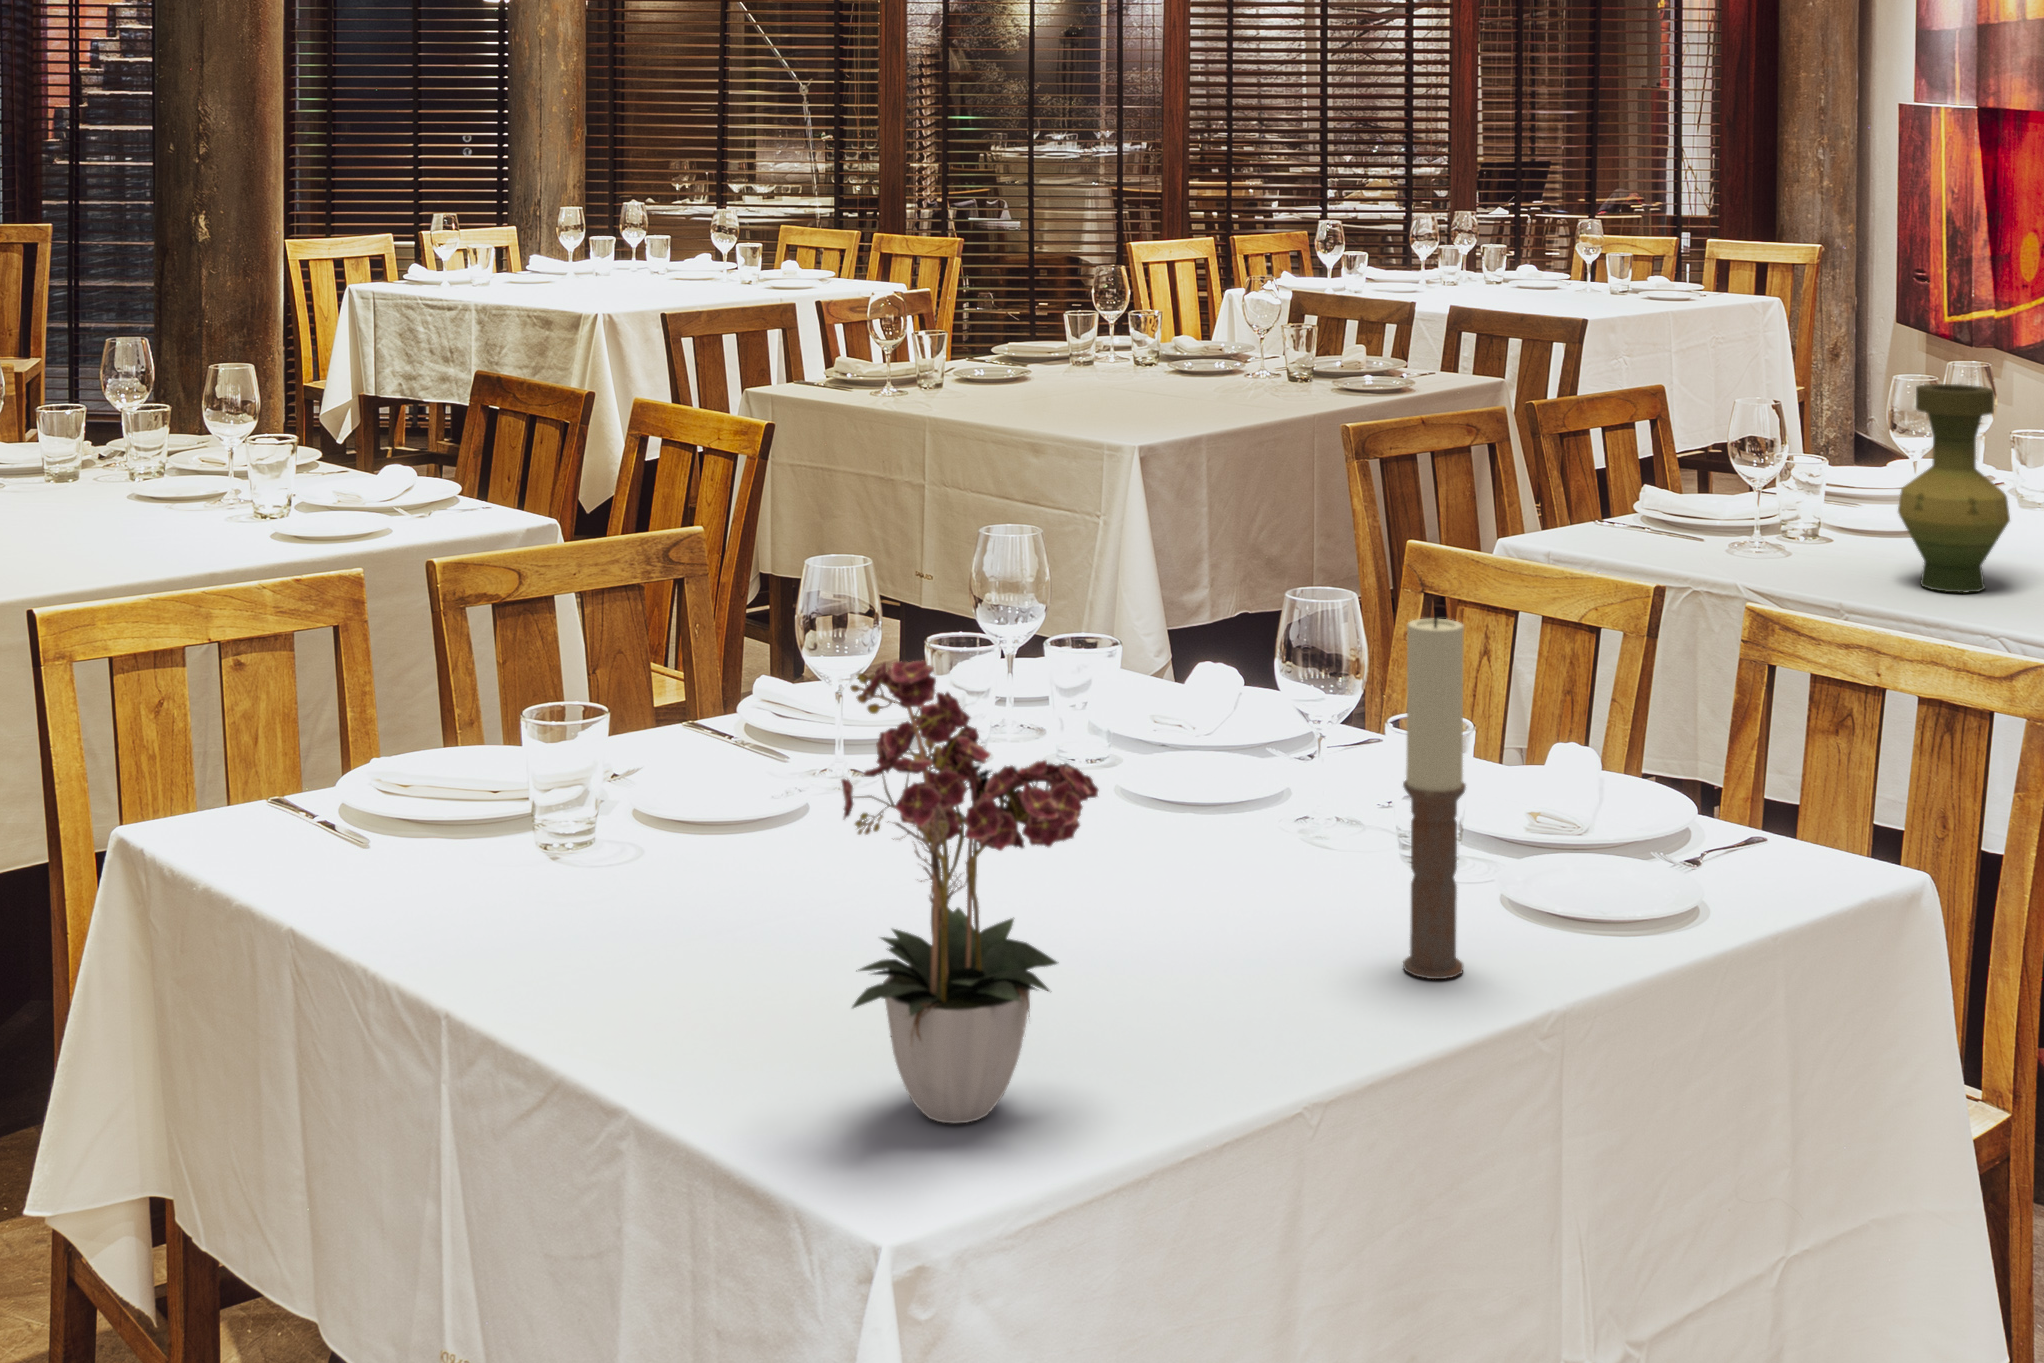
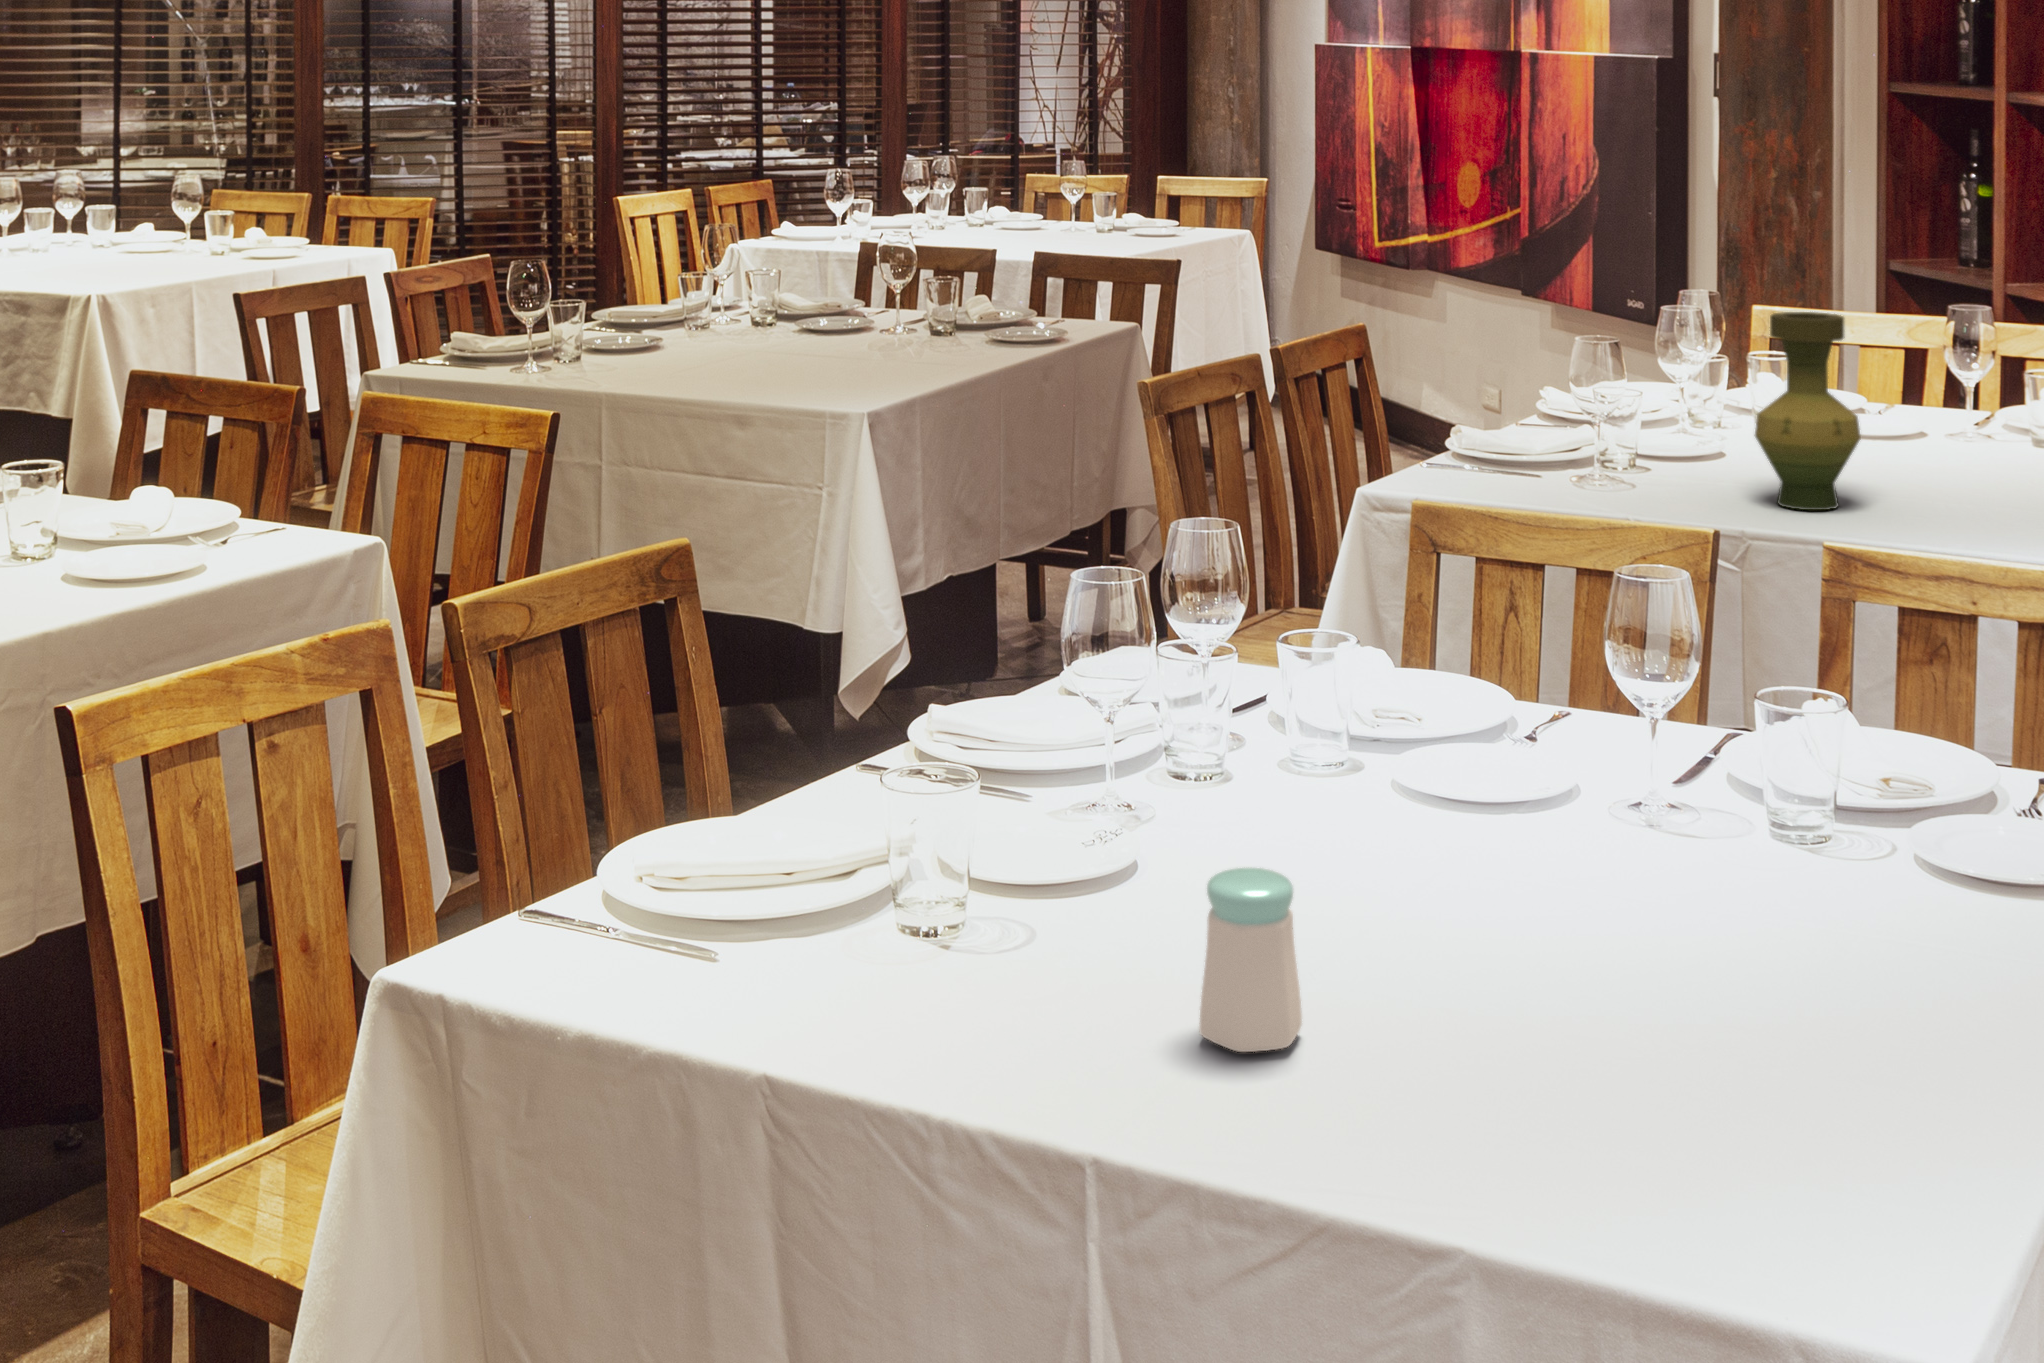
candle: present [1403,613,1466,979] -> none [1912,570,1977,946]
flower arrangement: present [842,661,1098,1123] -> none [1593,638,1864,1169]
salt shaker: none [649,825,741,984] -> present [1199,868,1302,1052]

